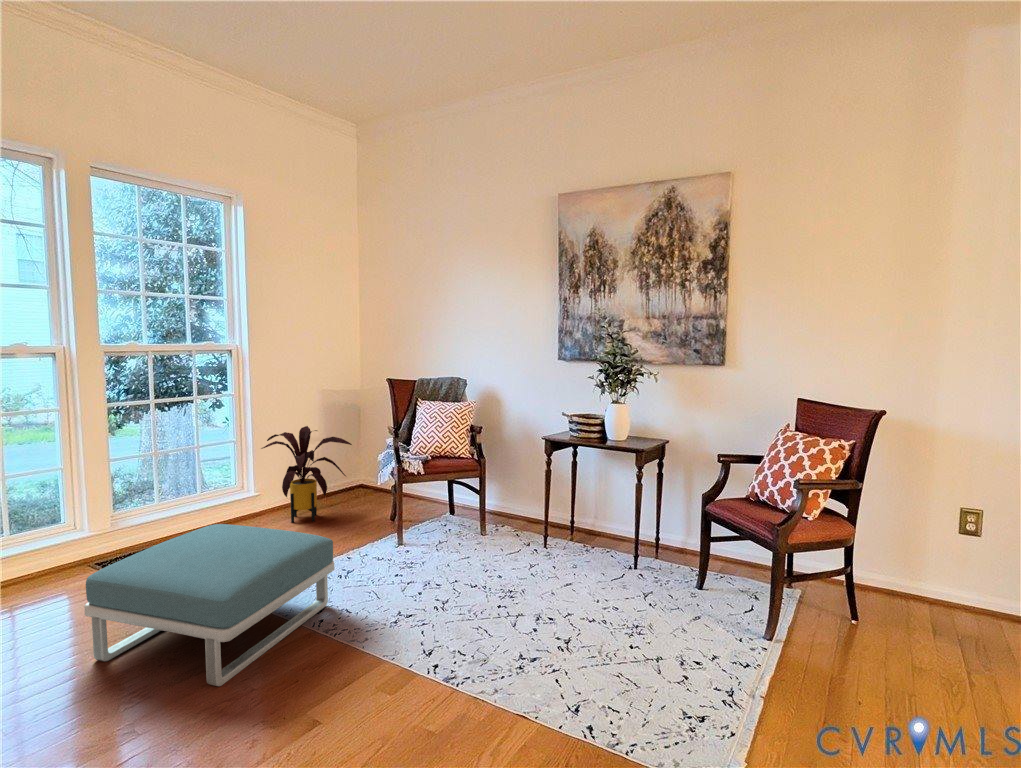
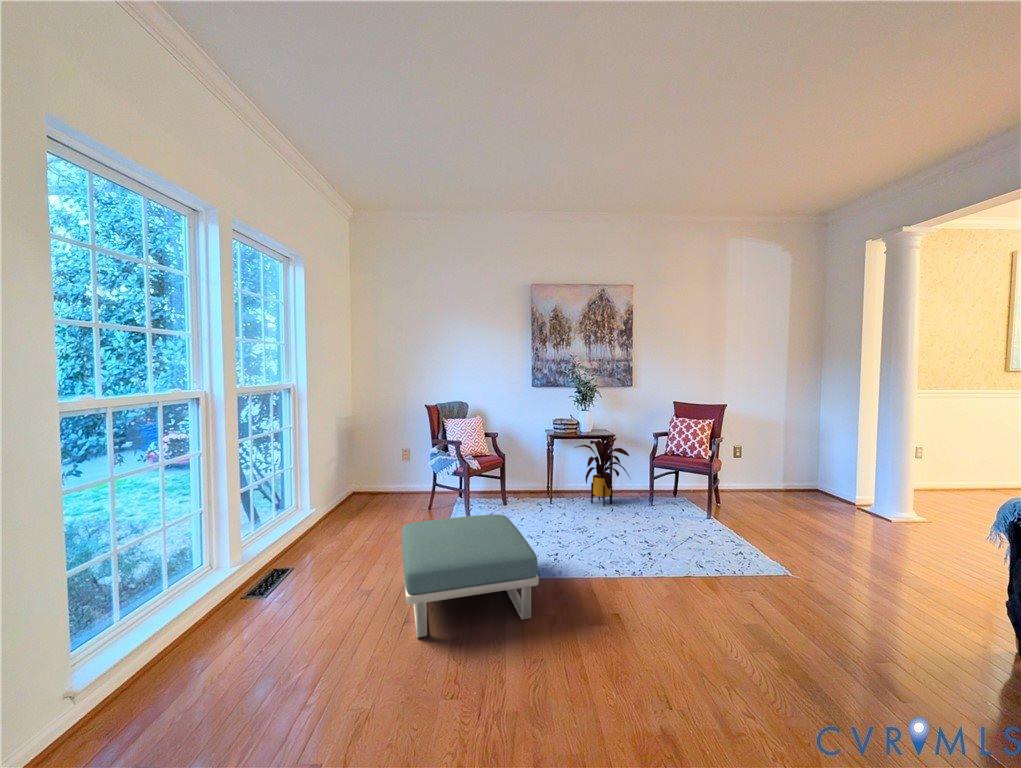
house plant: present [261,426,352,523] -> present [576,438,629,506]

